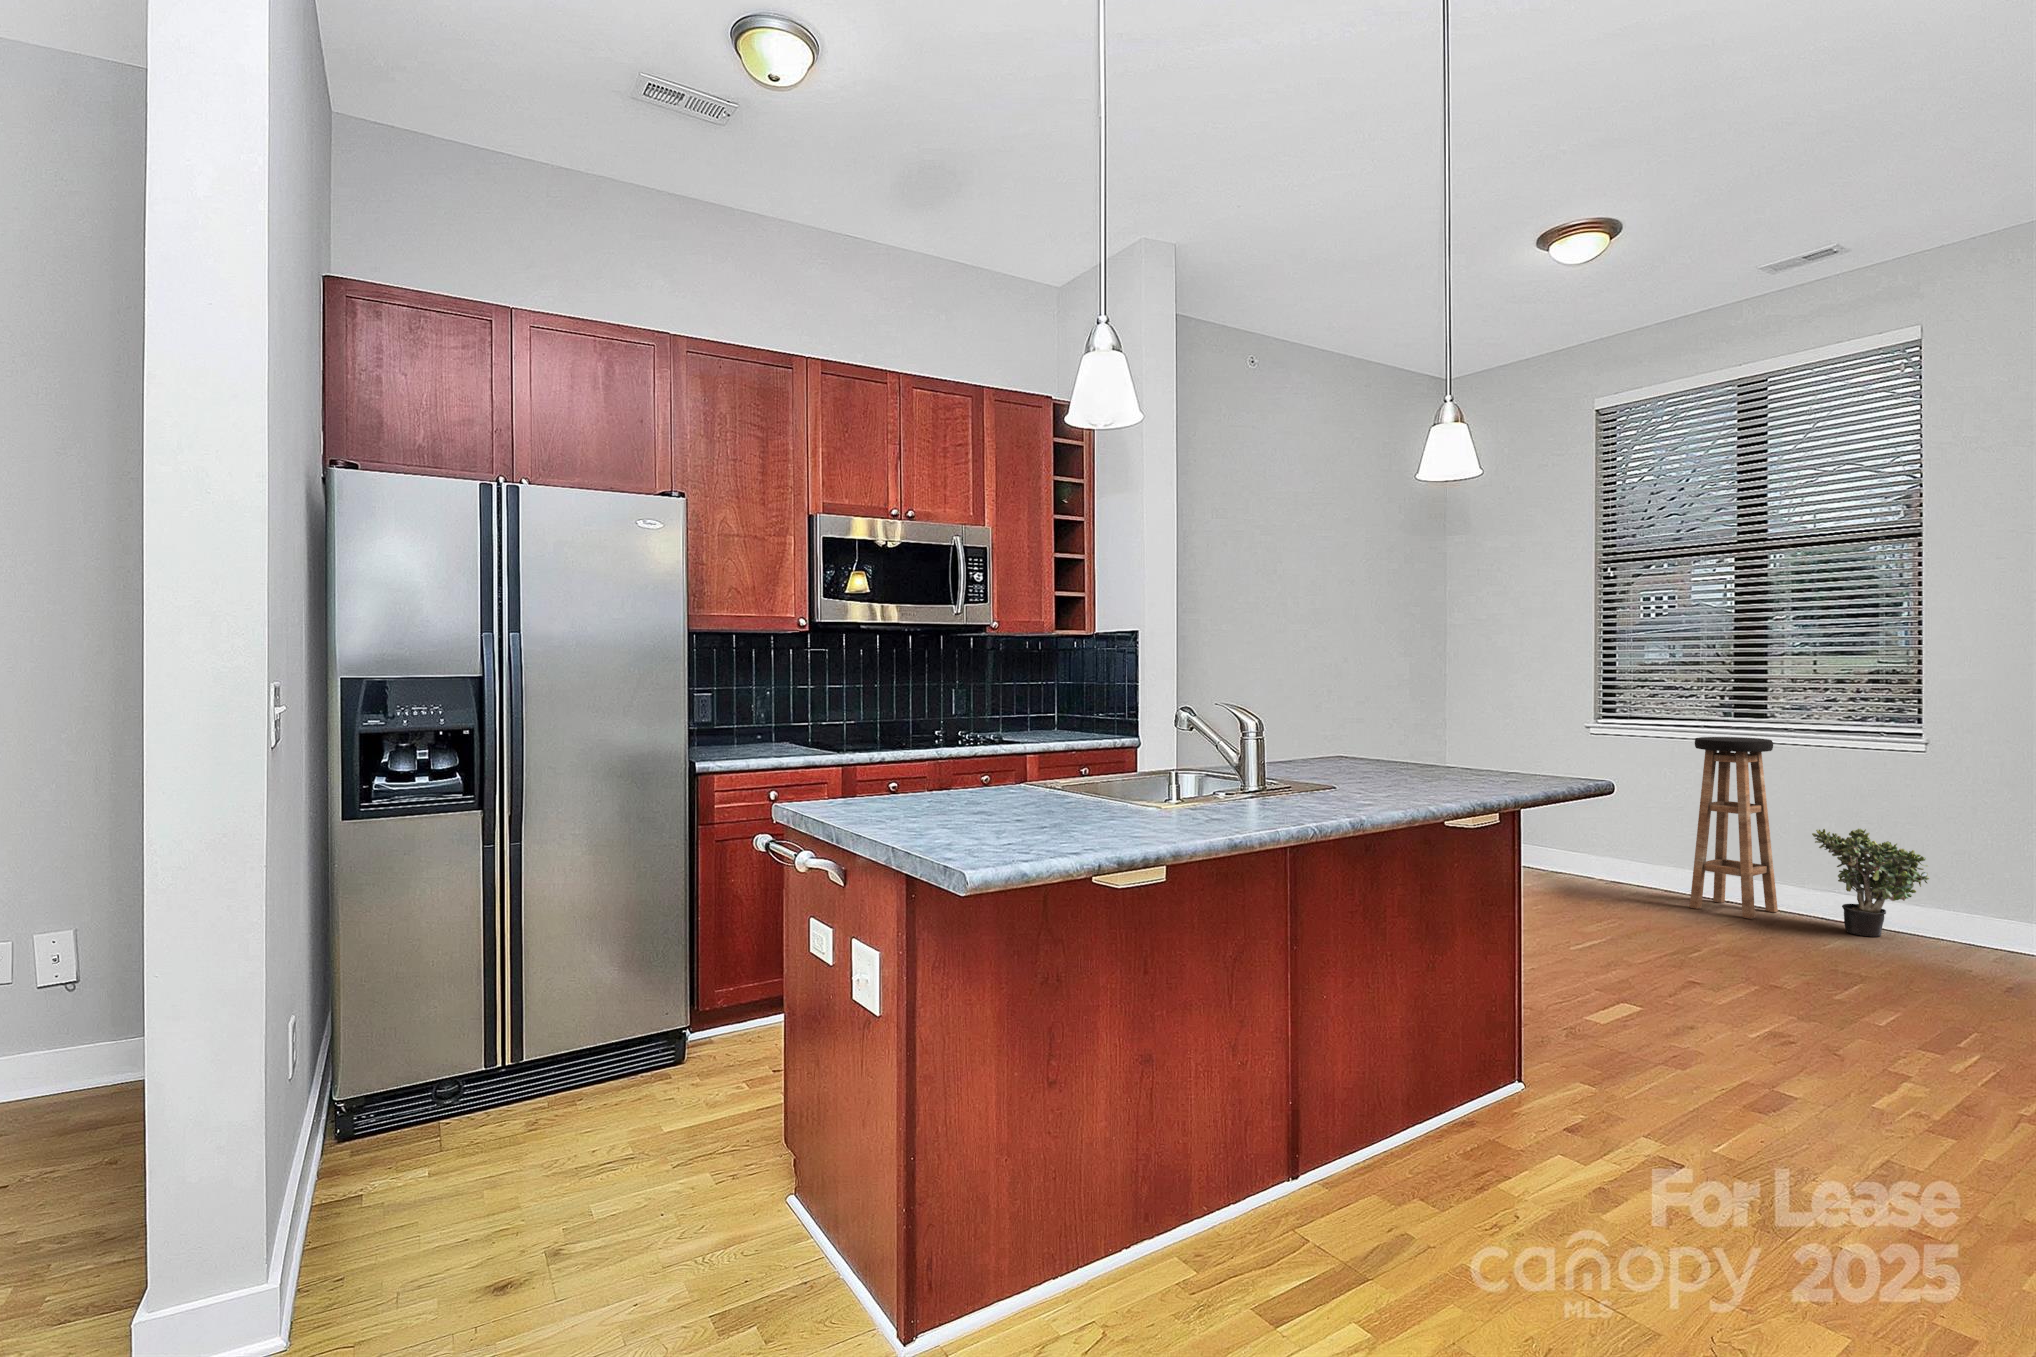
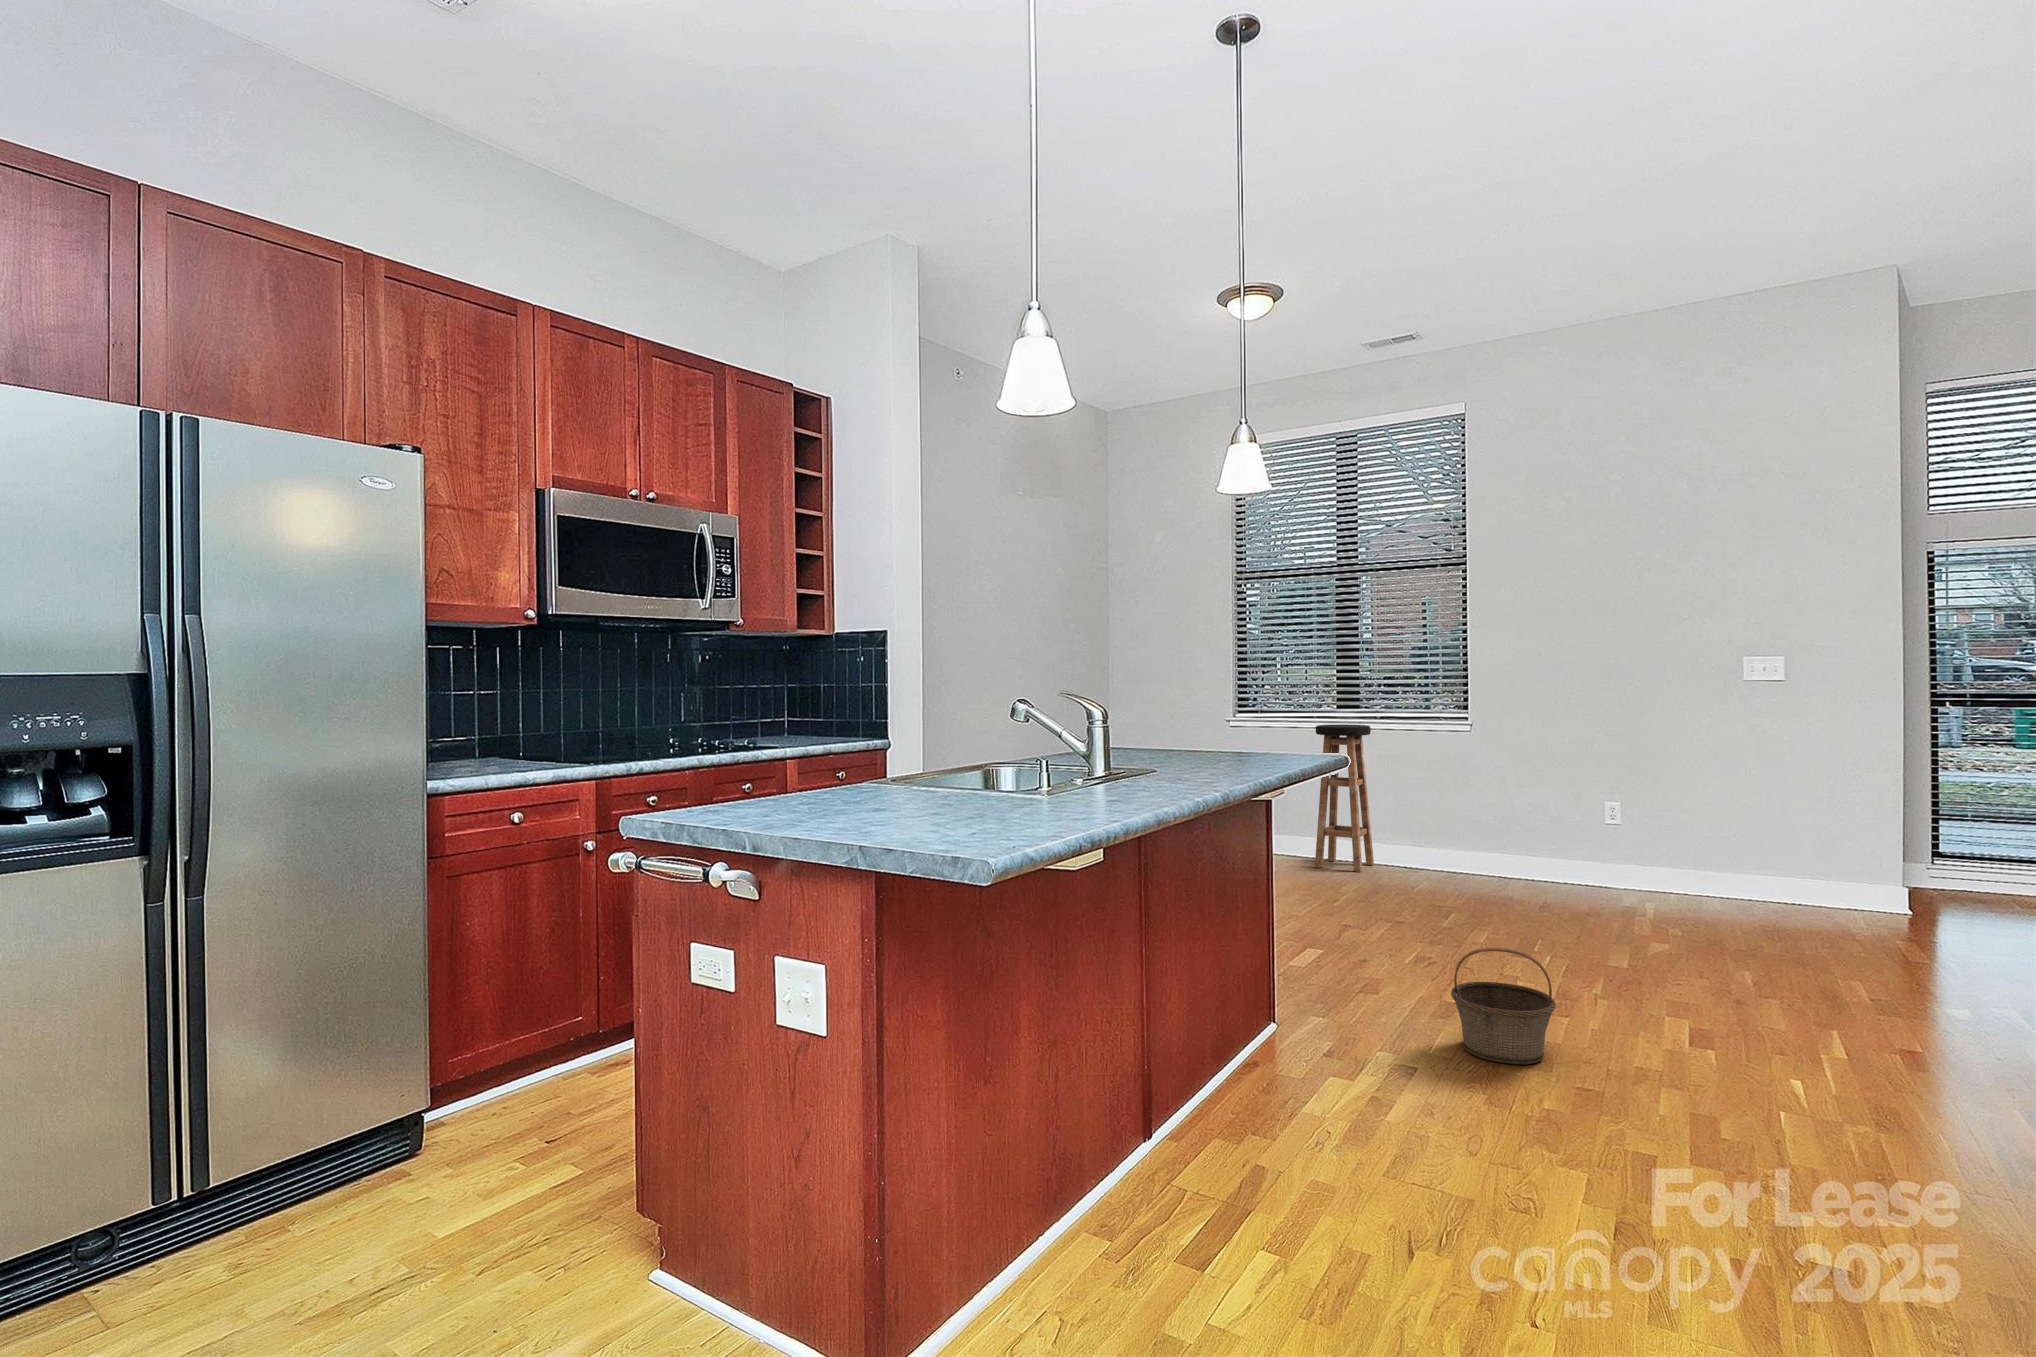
potted plant: present [1812,829,1930,936] -> none [1400,793,1478,877]
basket: none [1746,1030,1900,1186] -> present [1451,948,1556,1064]

